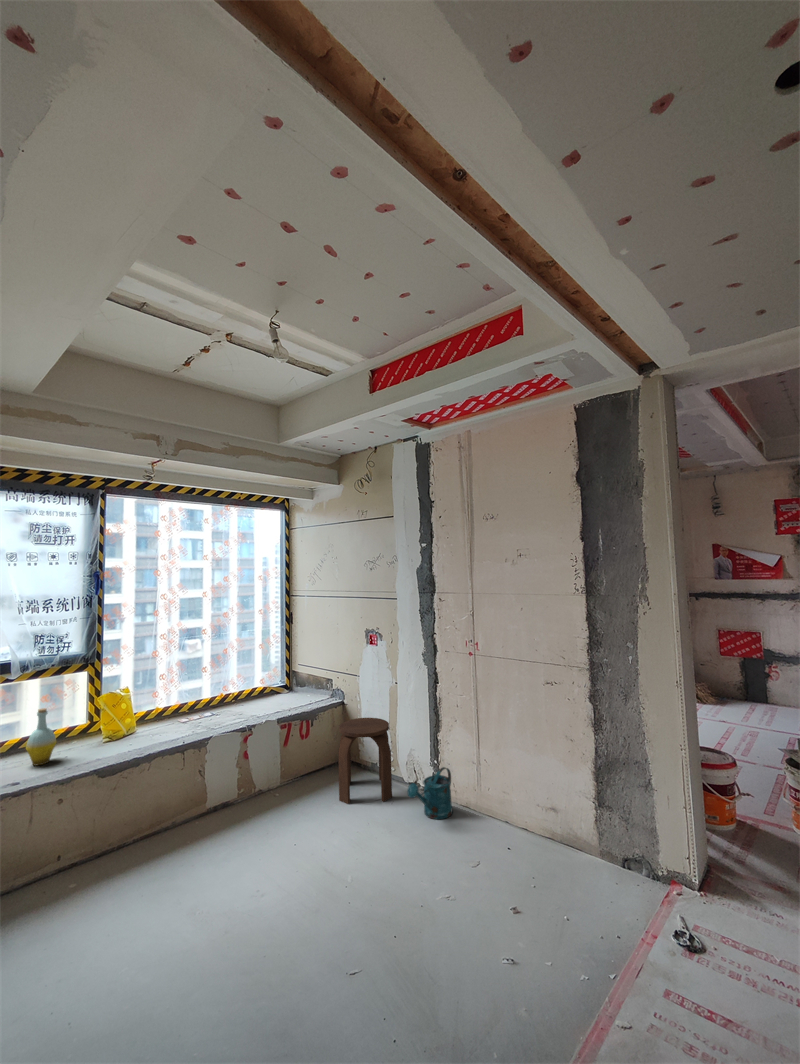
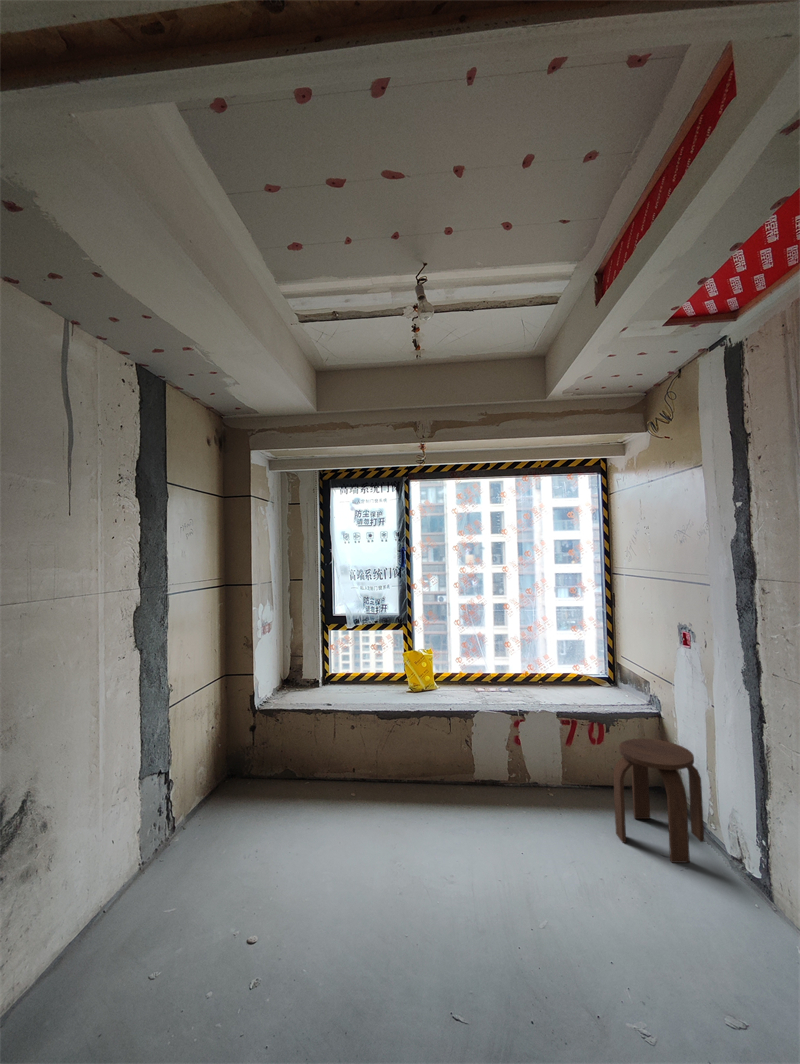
bottle: present [26,708,57,766] -> none [349,654,369,697]
watering can: present [408,767,453,819] -> none [675,853,779,934]

